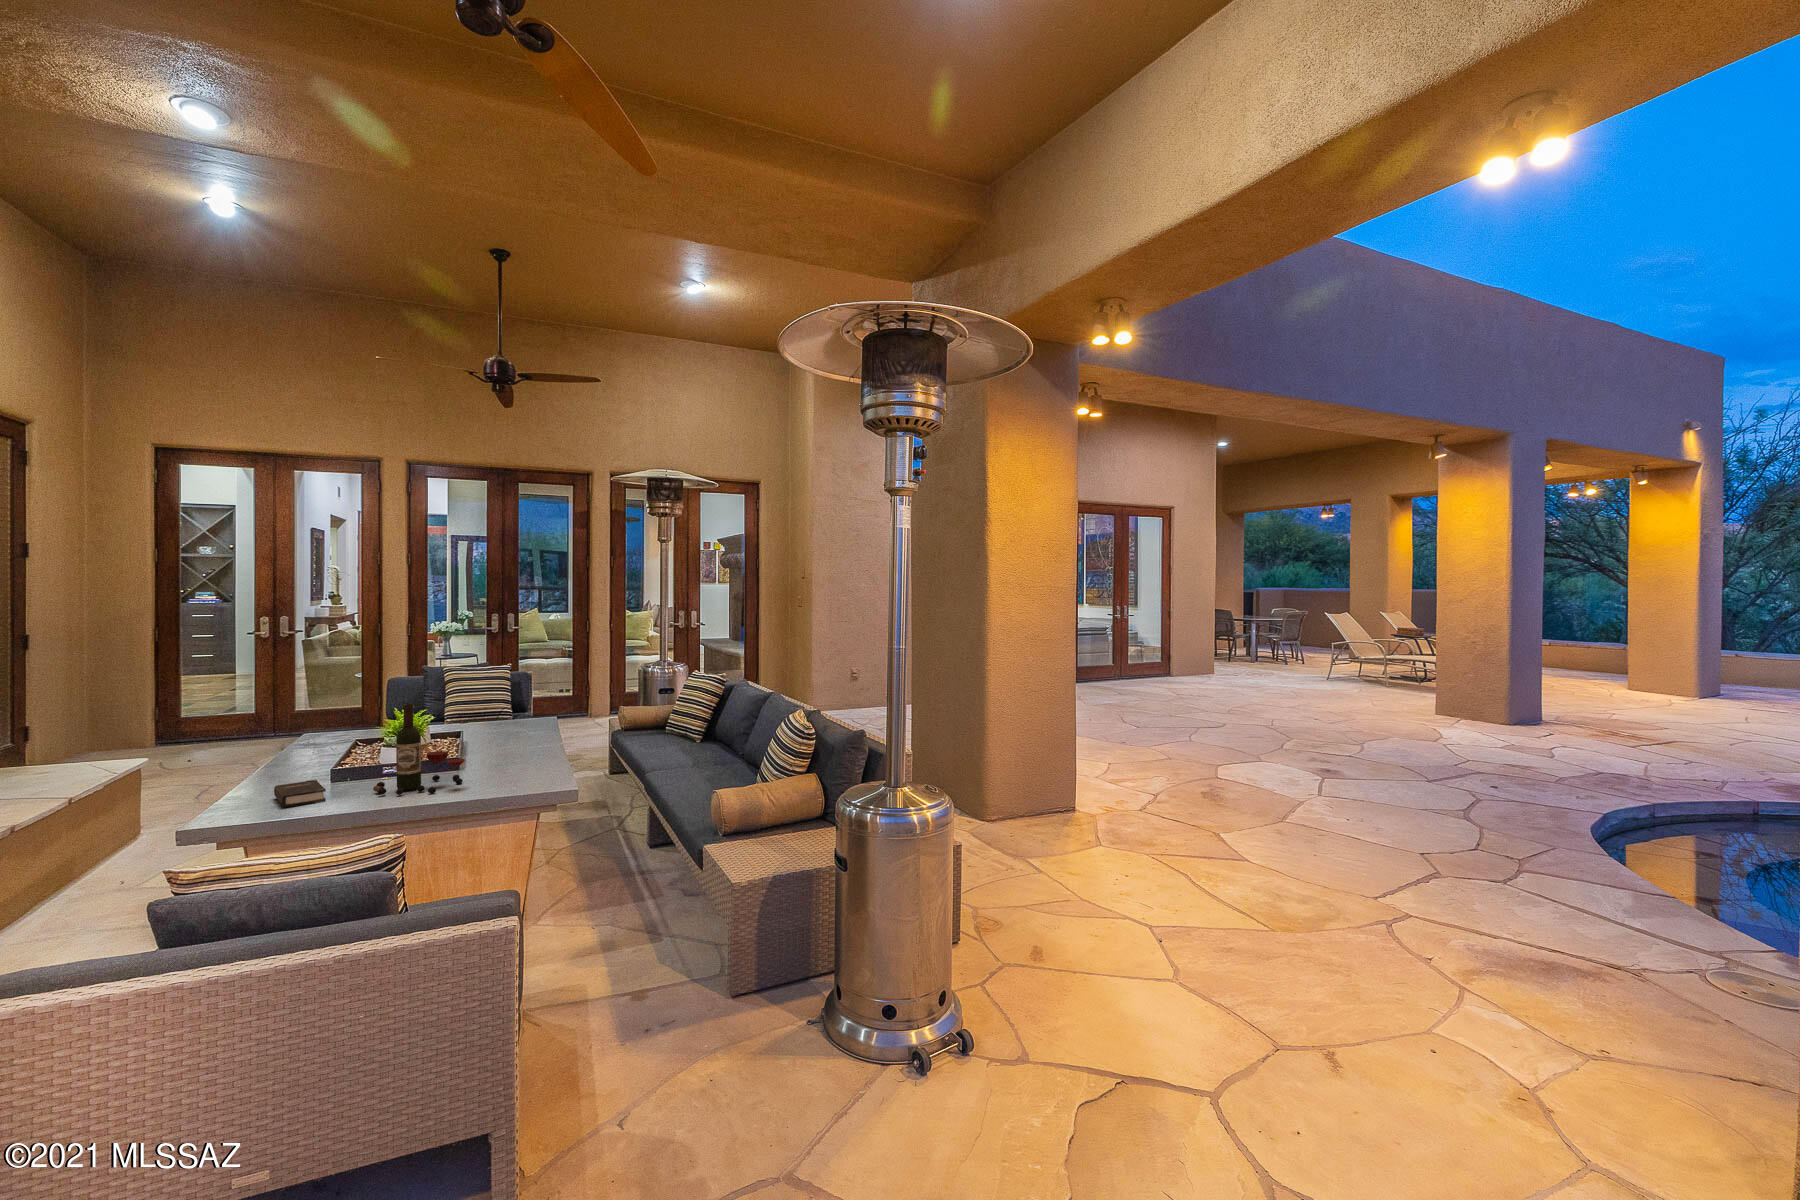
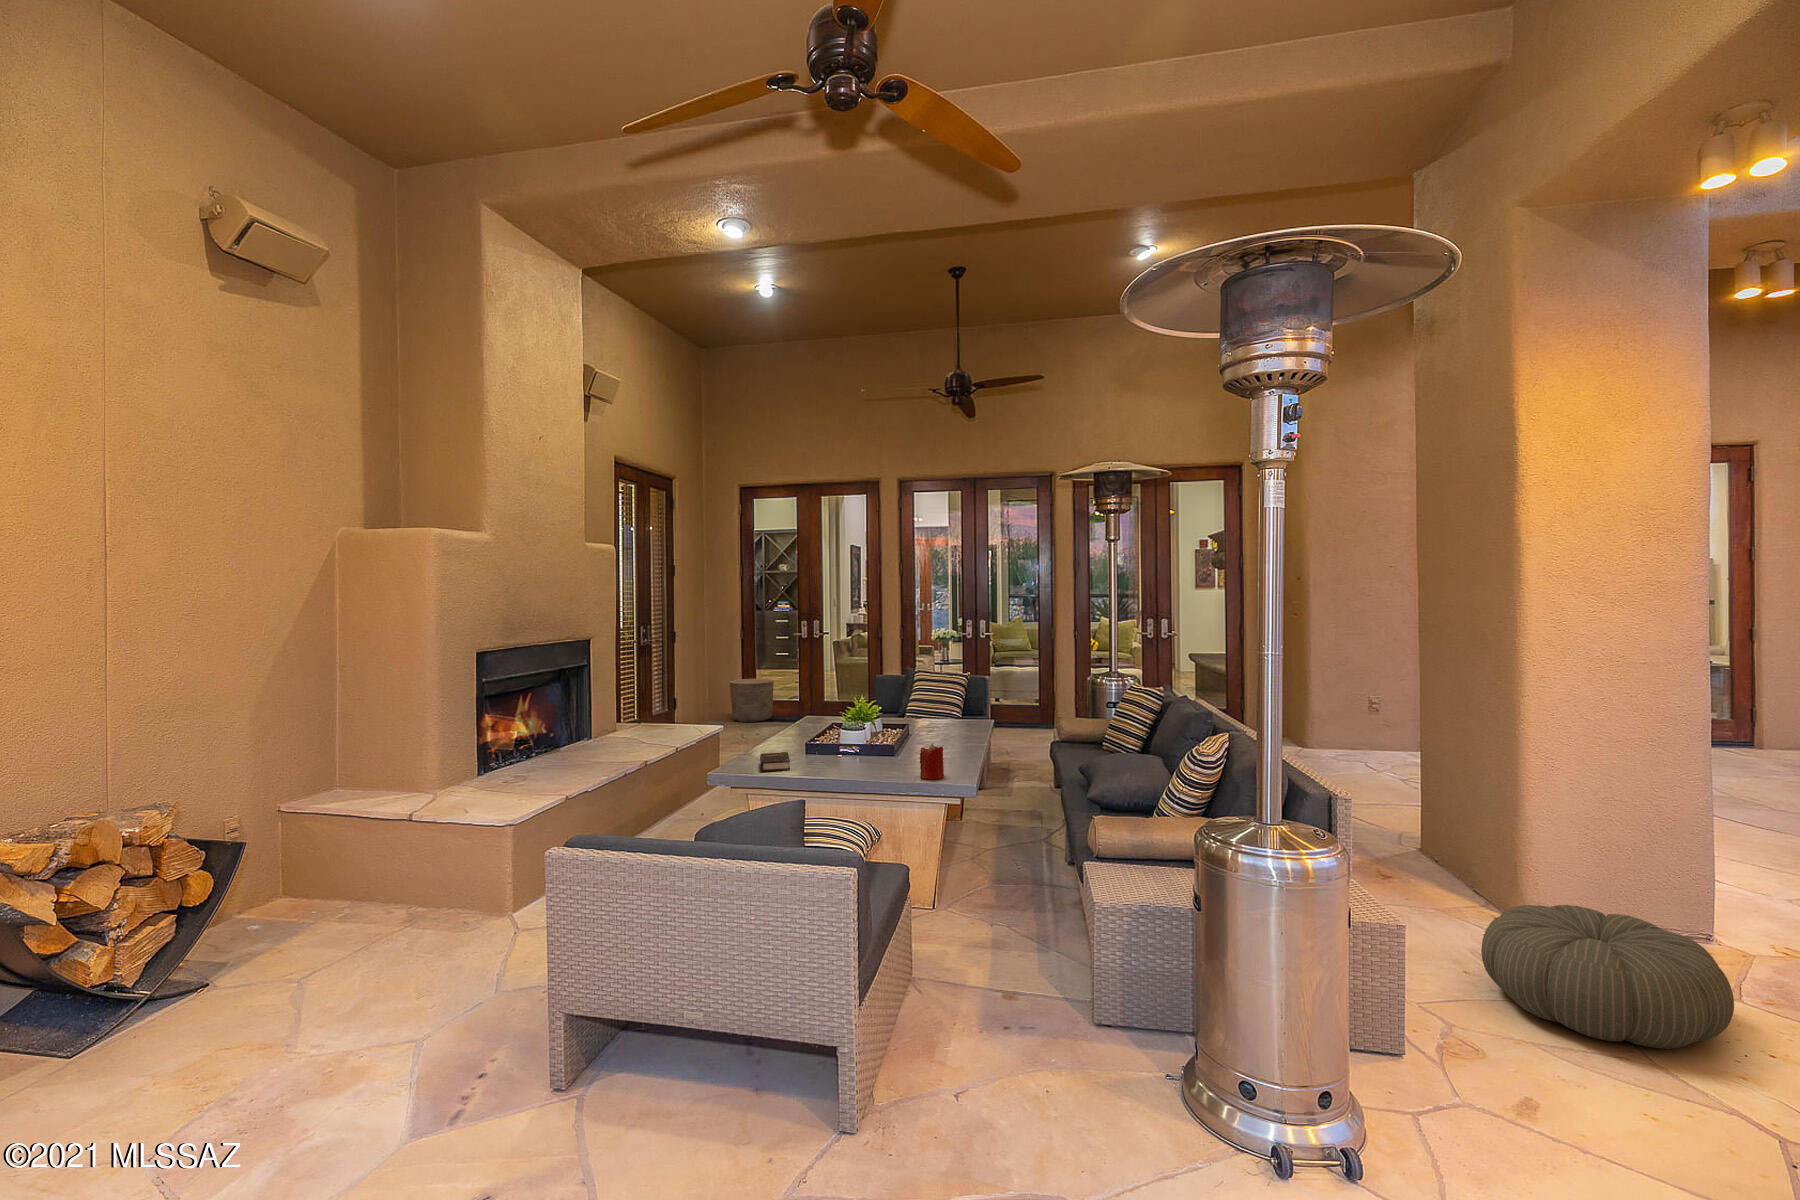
planter: none [148,693,221,750] -> present [730,679,773,722]
wine bottle: present [373,704,465,795] -> none [823,694,891,774]
candle: none [507,750,535,790] -> present [920,743,944,780]
pouf: none [992,818,1129,907] -> present [1481,905,1734,1049]

